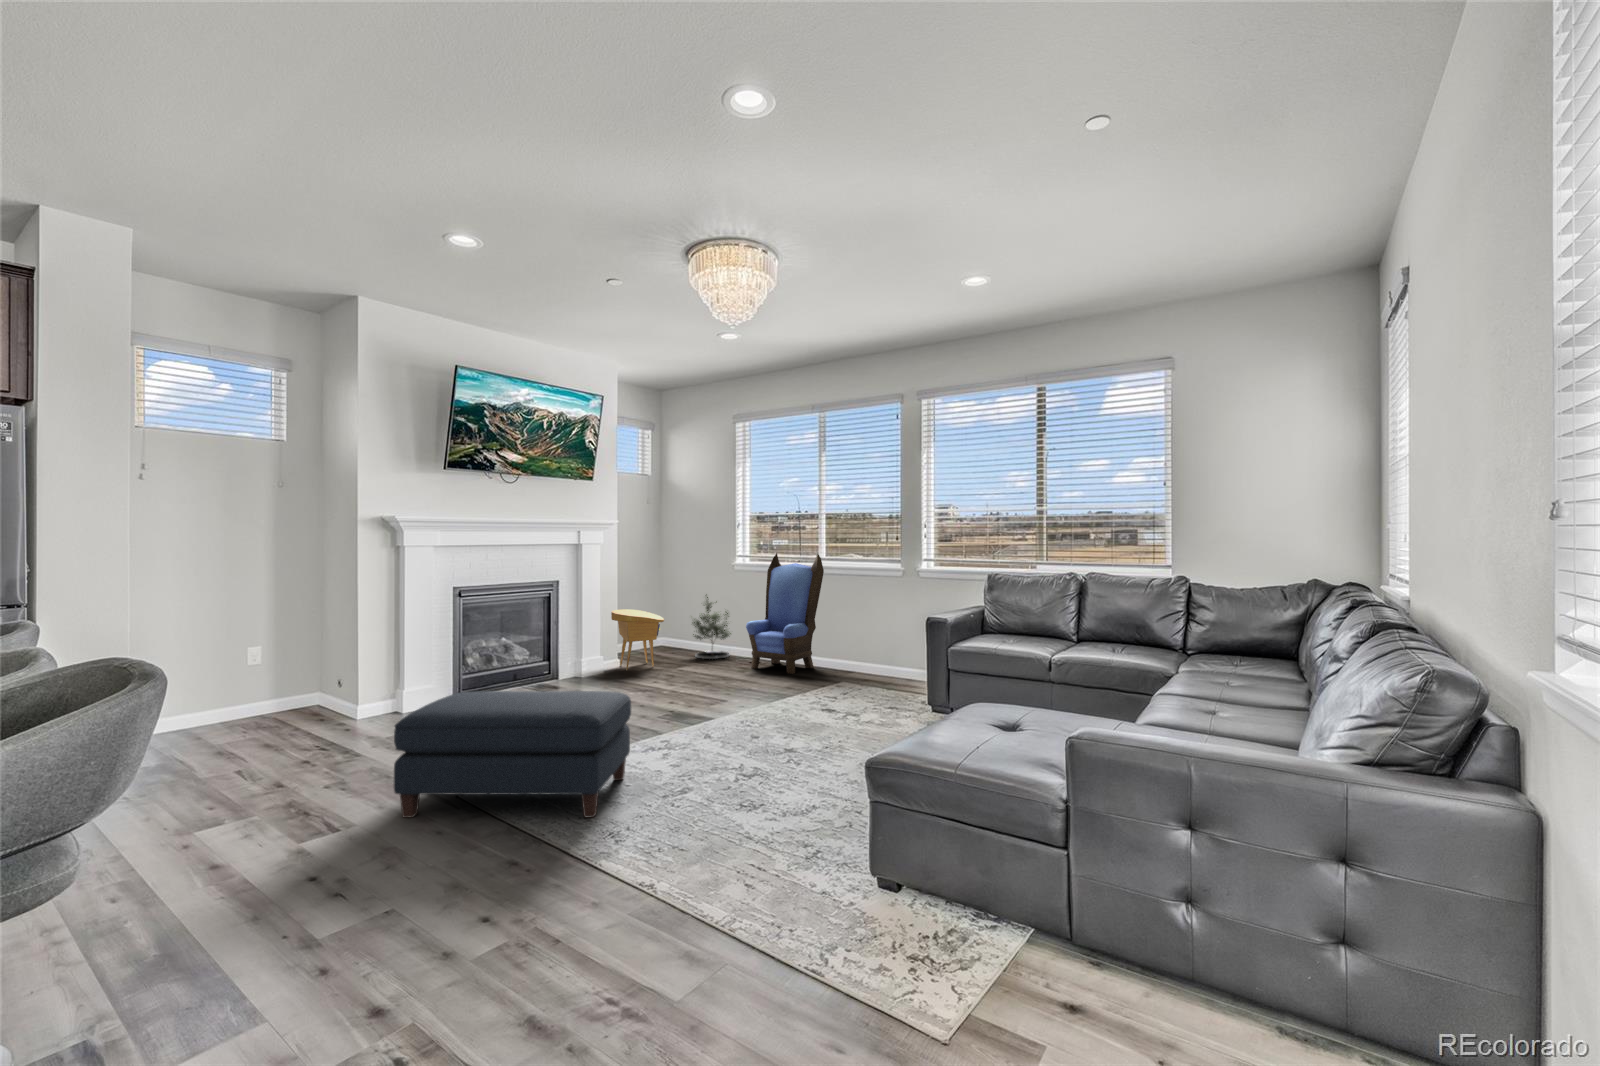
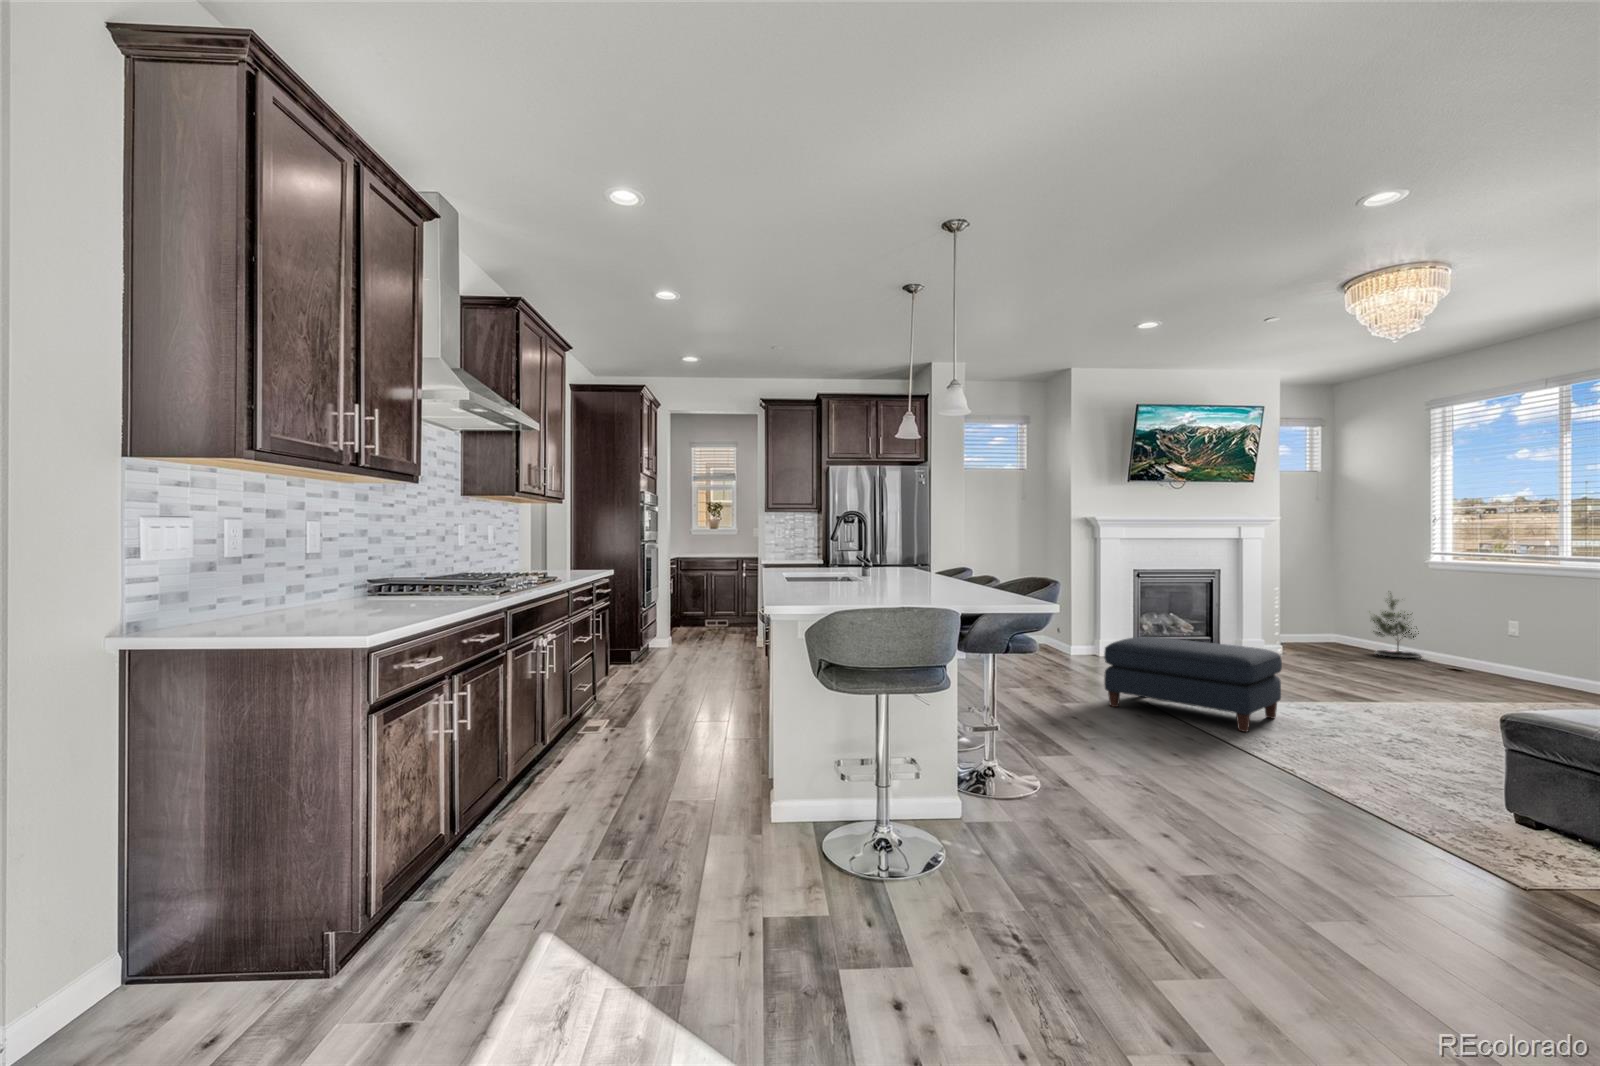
armchair: present [746,553,824,674] -> none [1439,549,1562,681]
side table: present [611,610,664,670] -> none [1274,599,1334,655]

